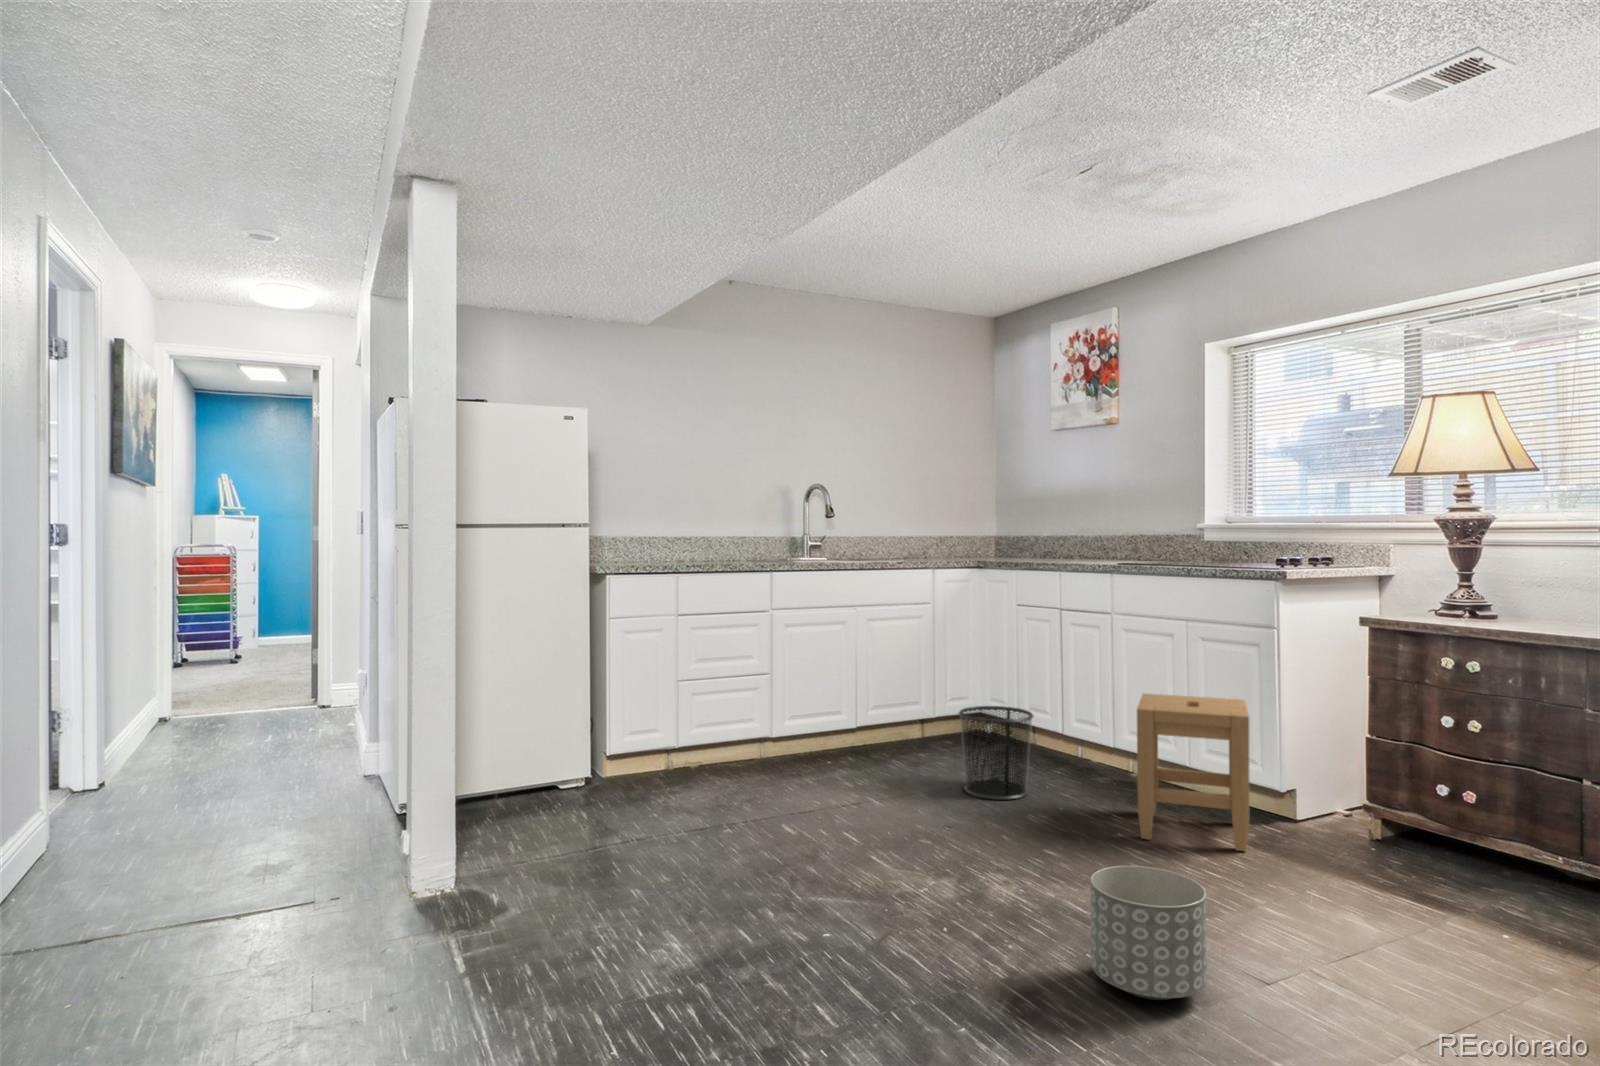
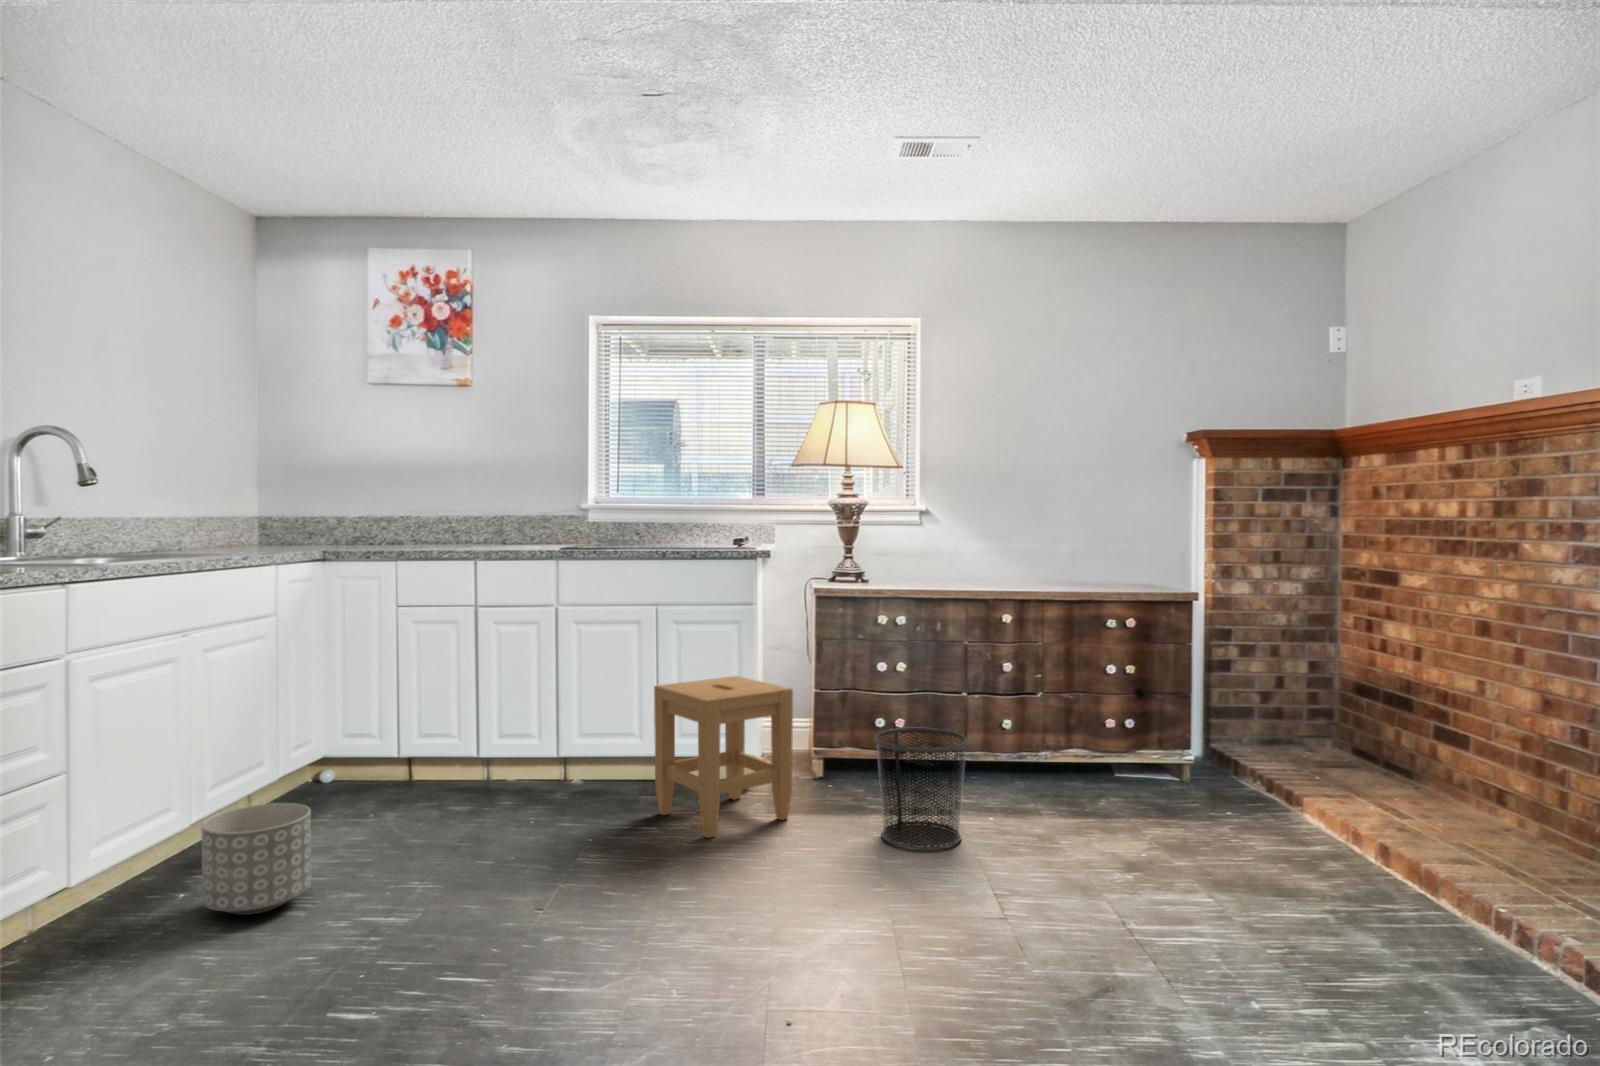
trash can: present [959,706,1033,800] -> present [875,728,968,850]
planter: present [1090,866,1207,1000] -> present [201,803,311,915]

